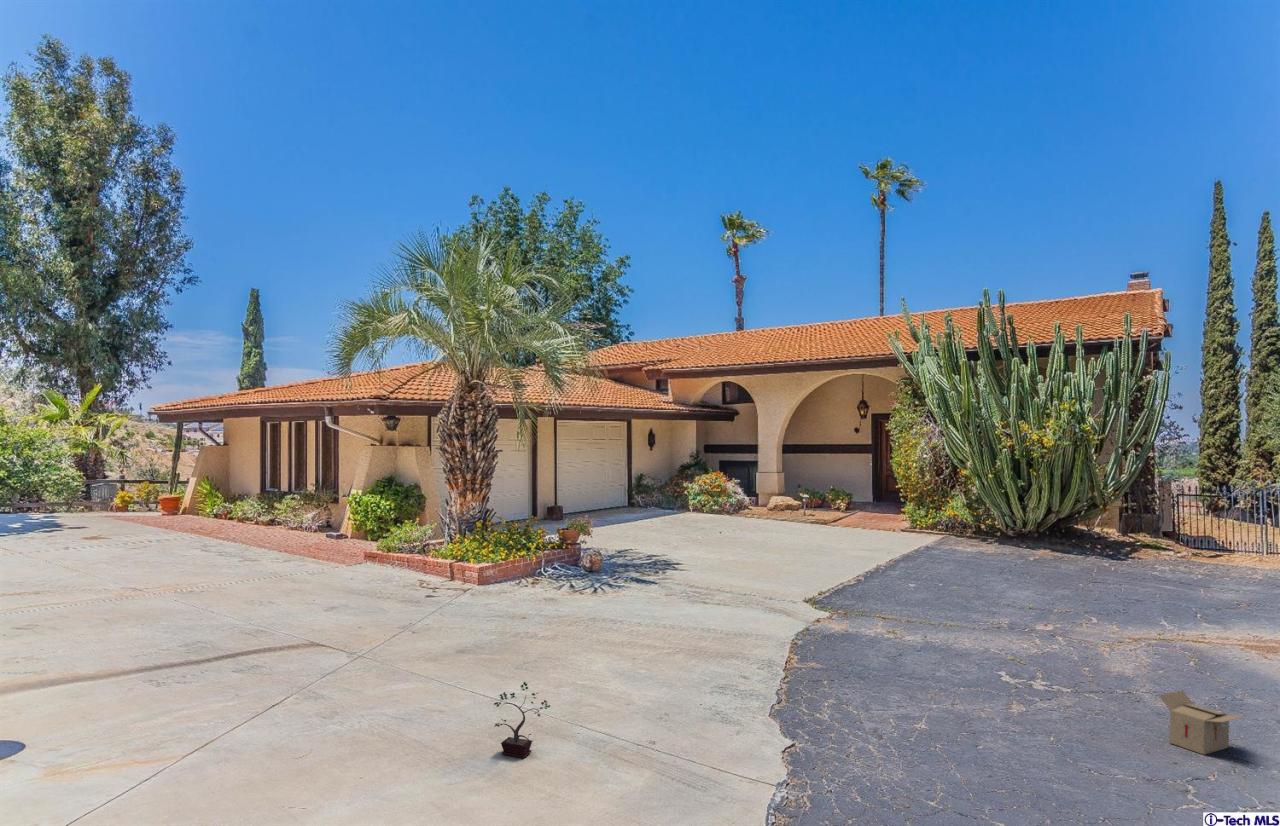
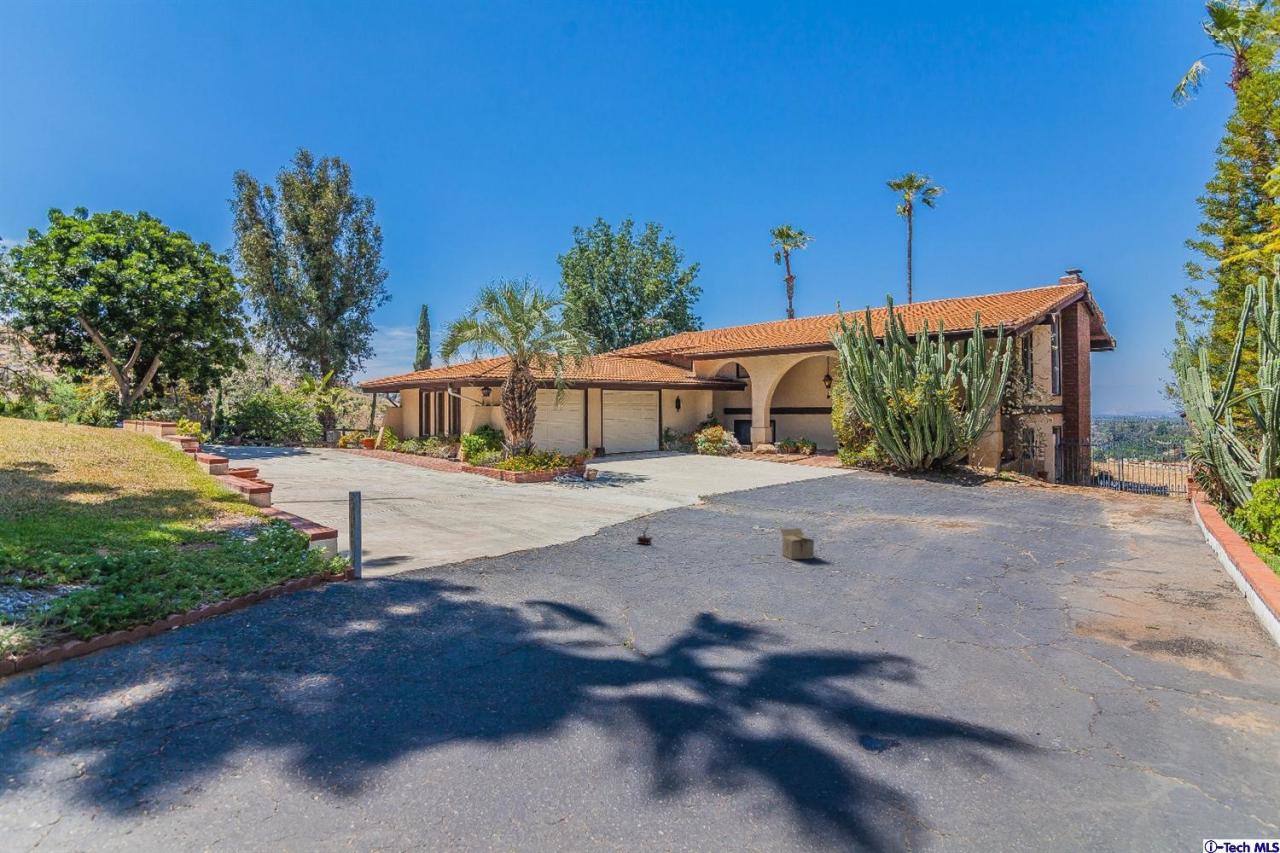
potted plant: present [494,682,550,758] -> present [637,510,659,544]

